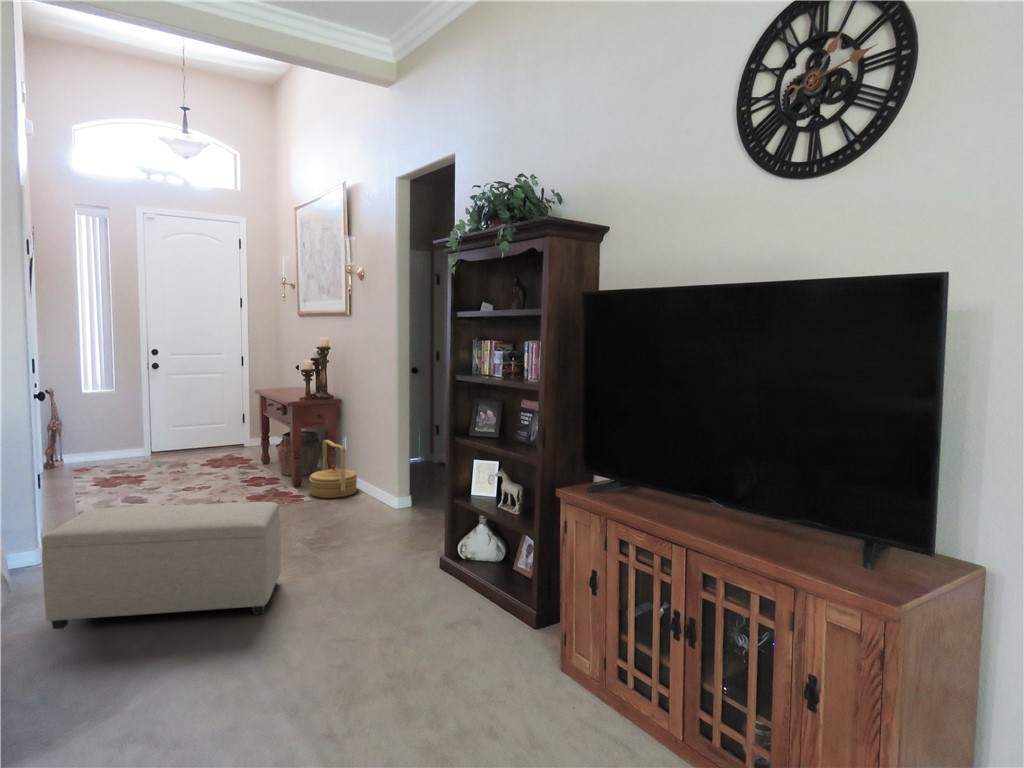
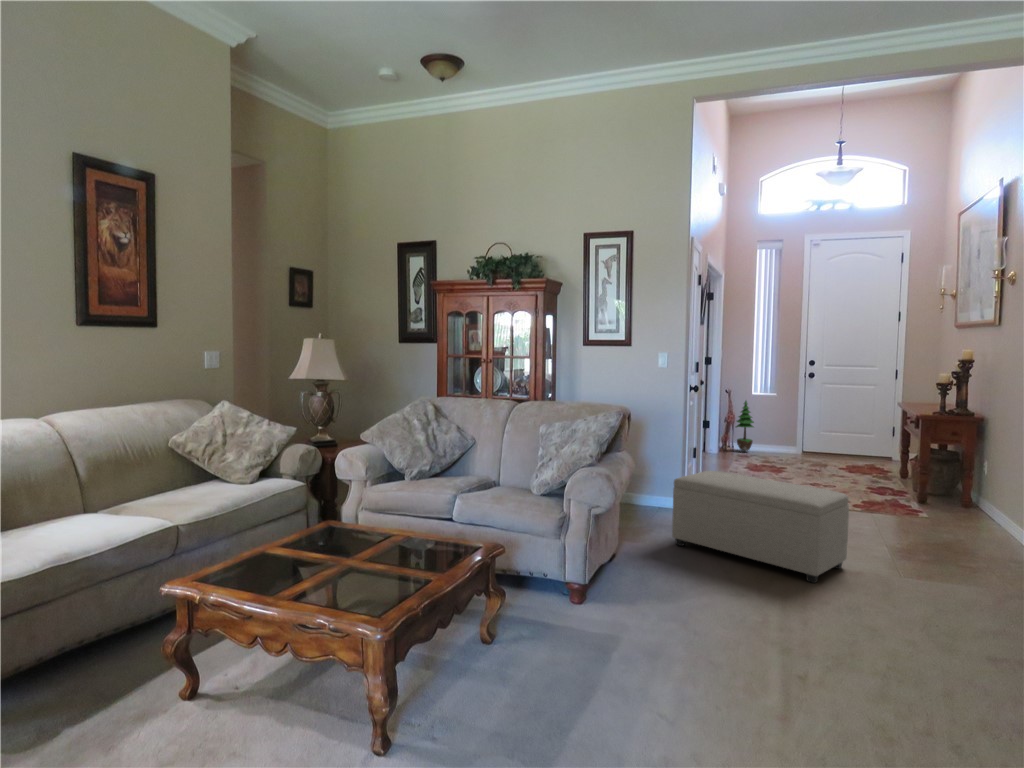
potted tree: none [63,400,91,465] -> present [736,401,754,452]
woven basket: present [309,440,357,498] -> none [929,459,991,523]

